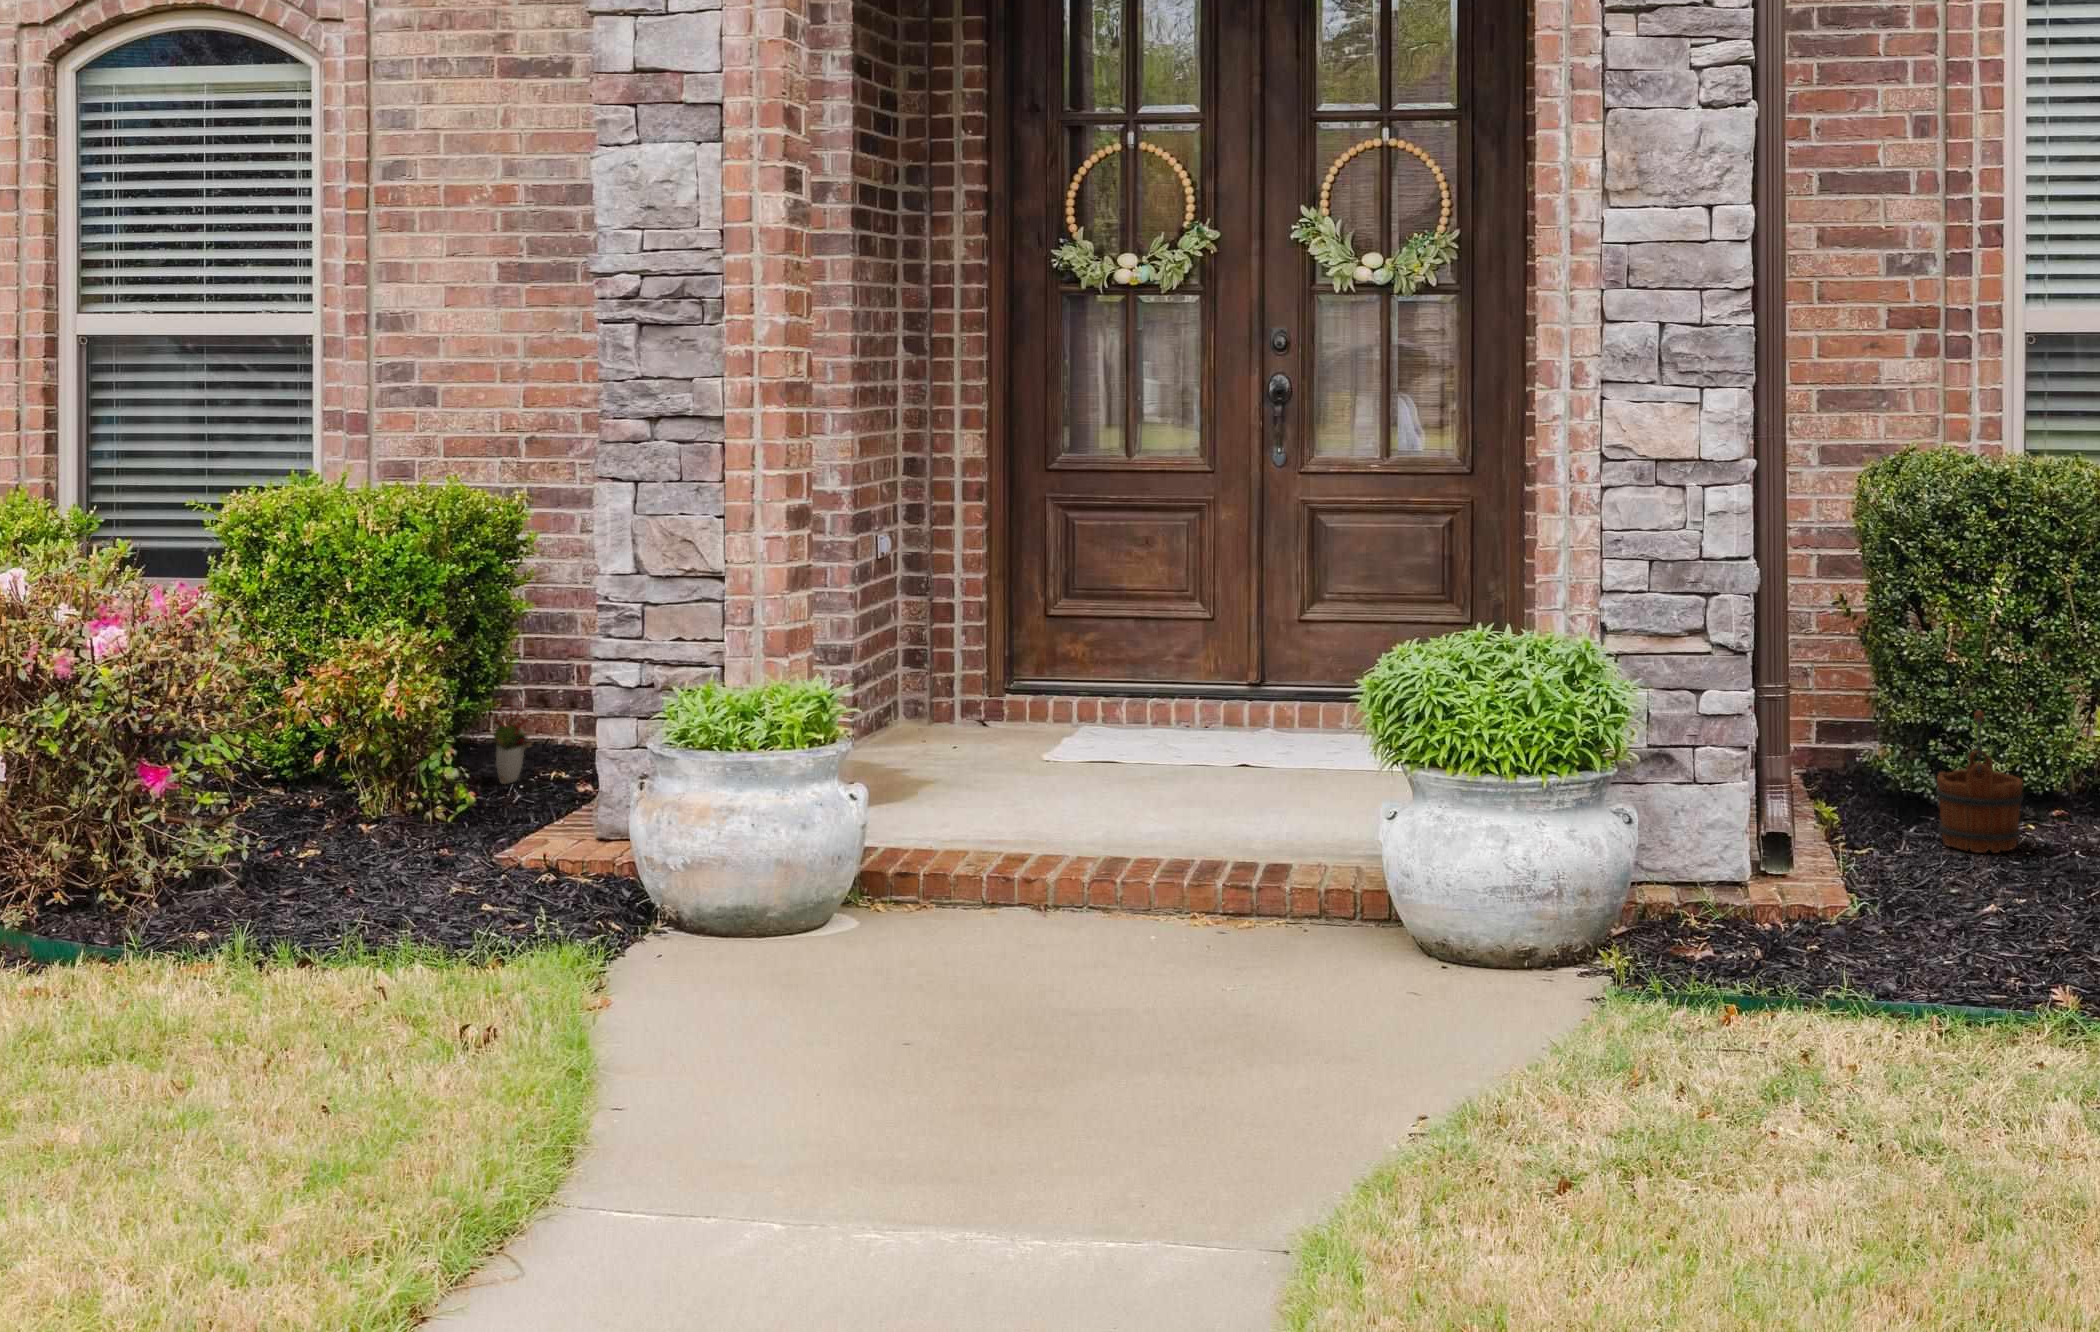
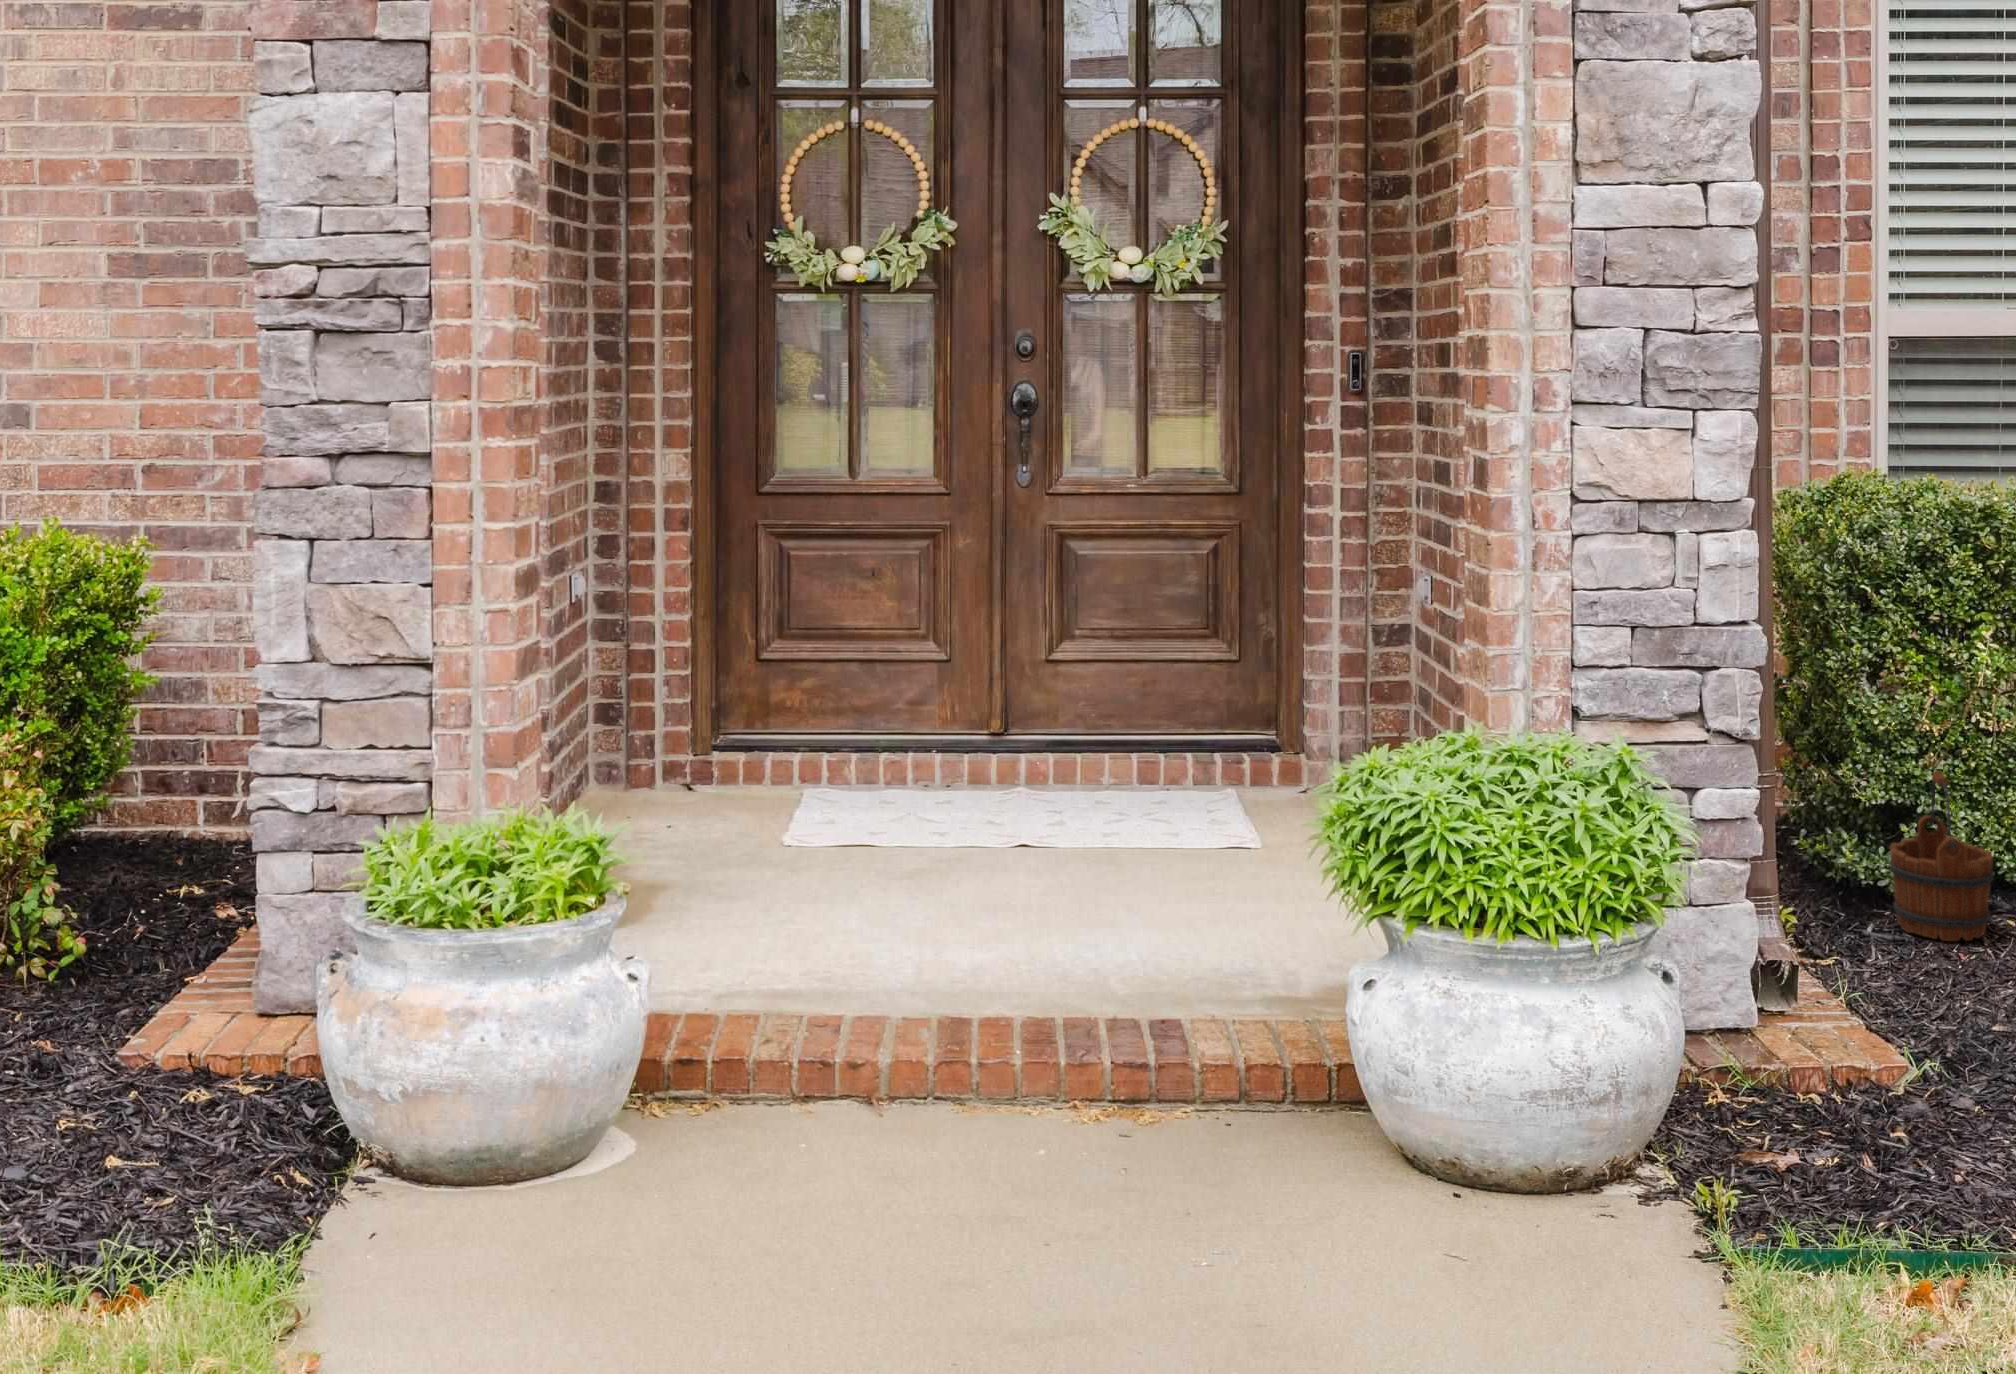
decorative plant: present [494,701,532,784] -> none [116,802,168,913]

